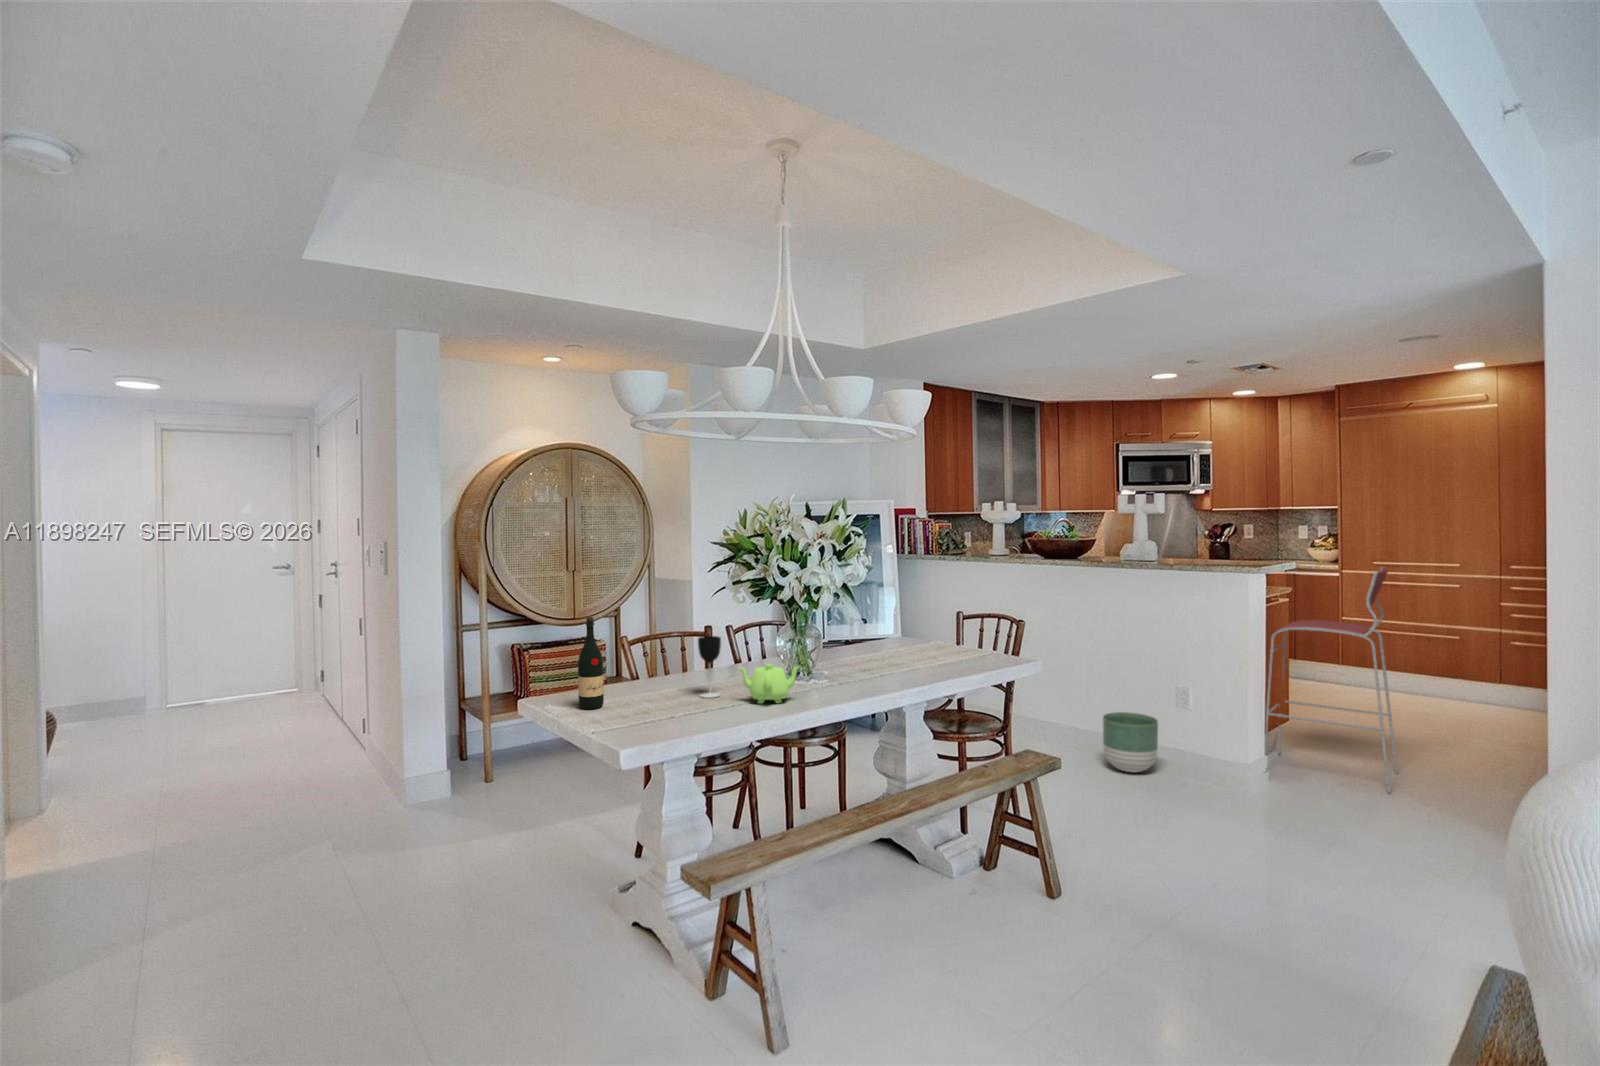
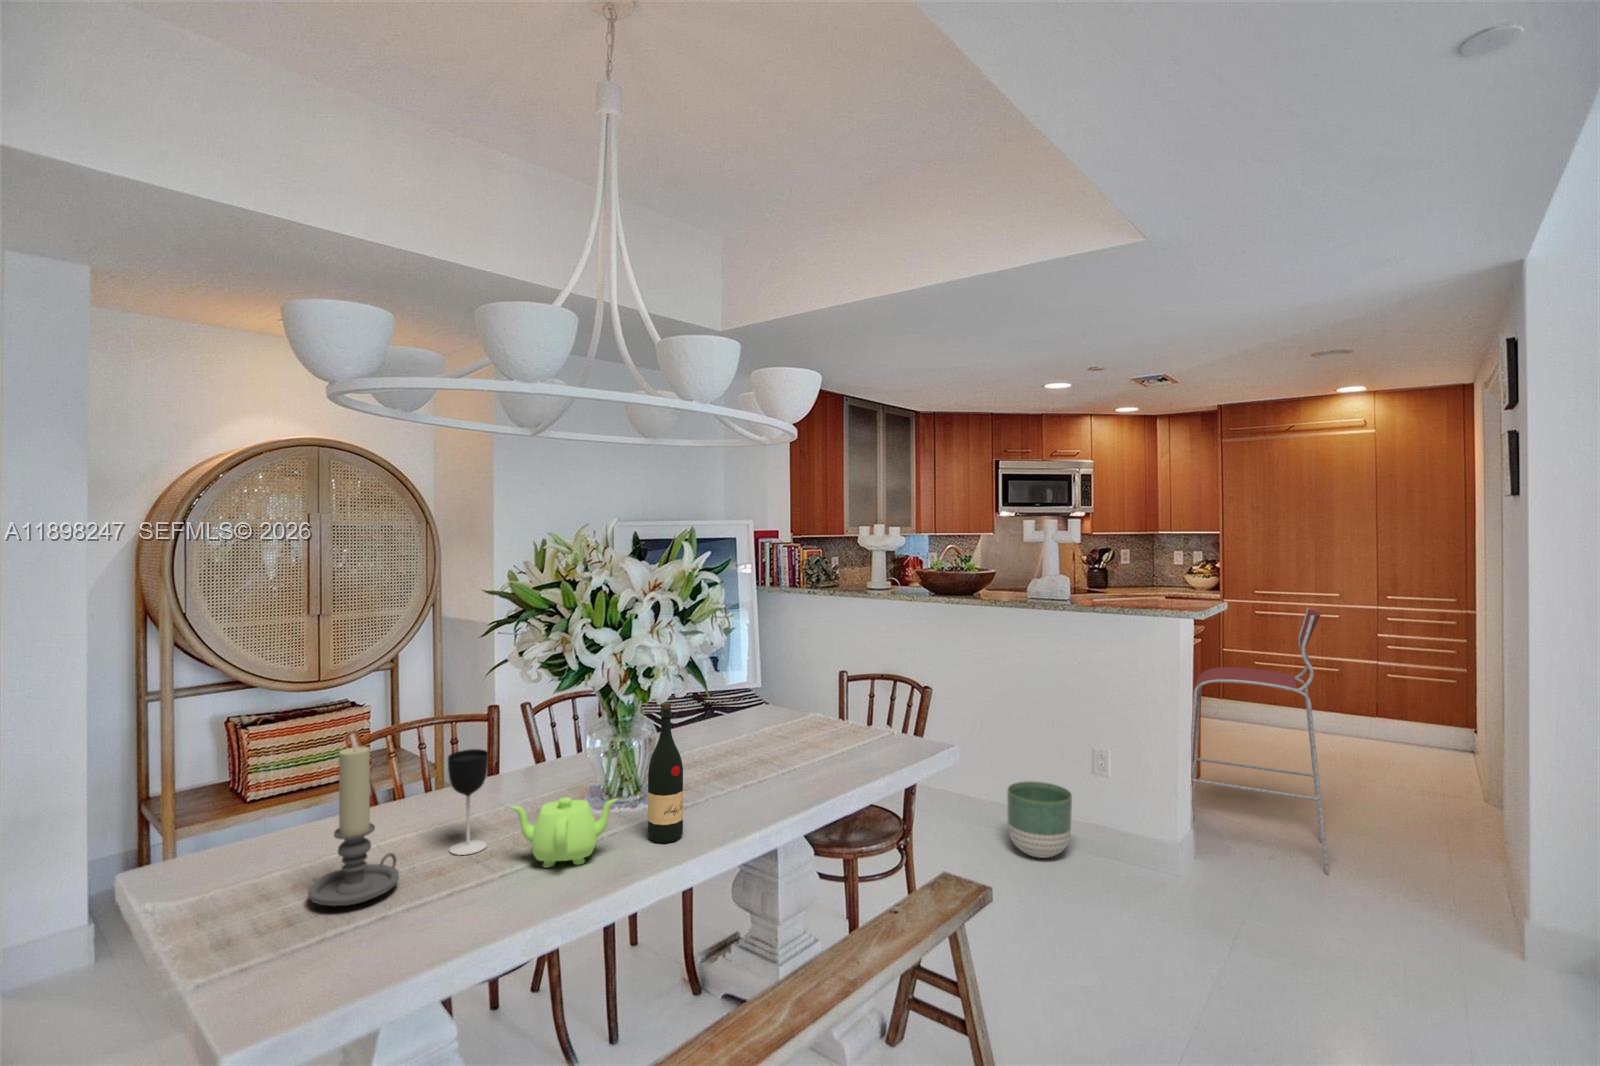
wine bottle: present [578,617,604,709] -> present [648,702,683,843]
candle holder: none [630,624,677,713] -> present [308,747,399,906]

